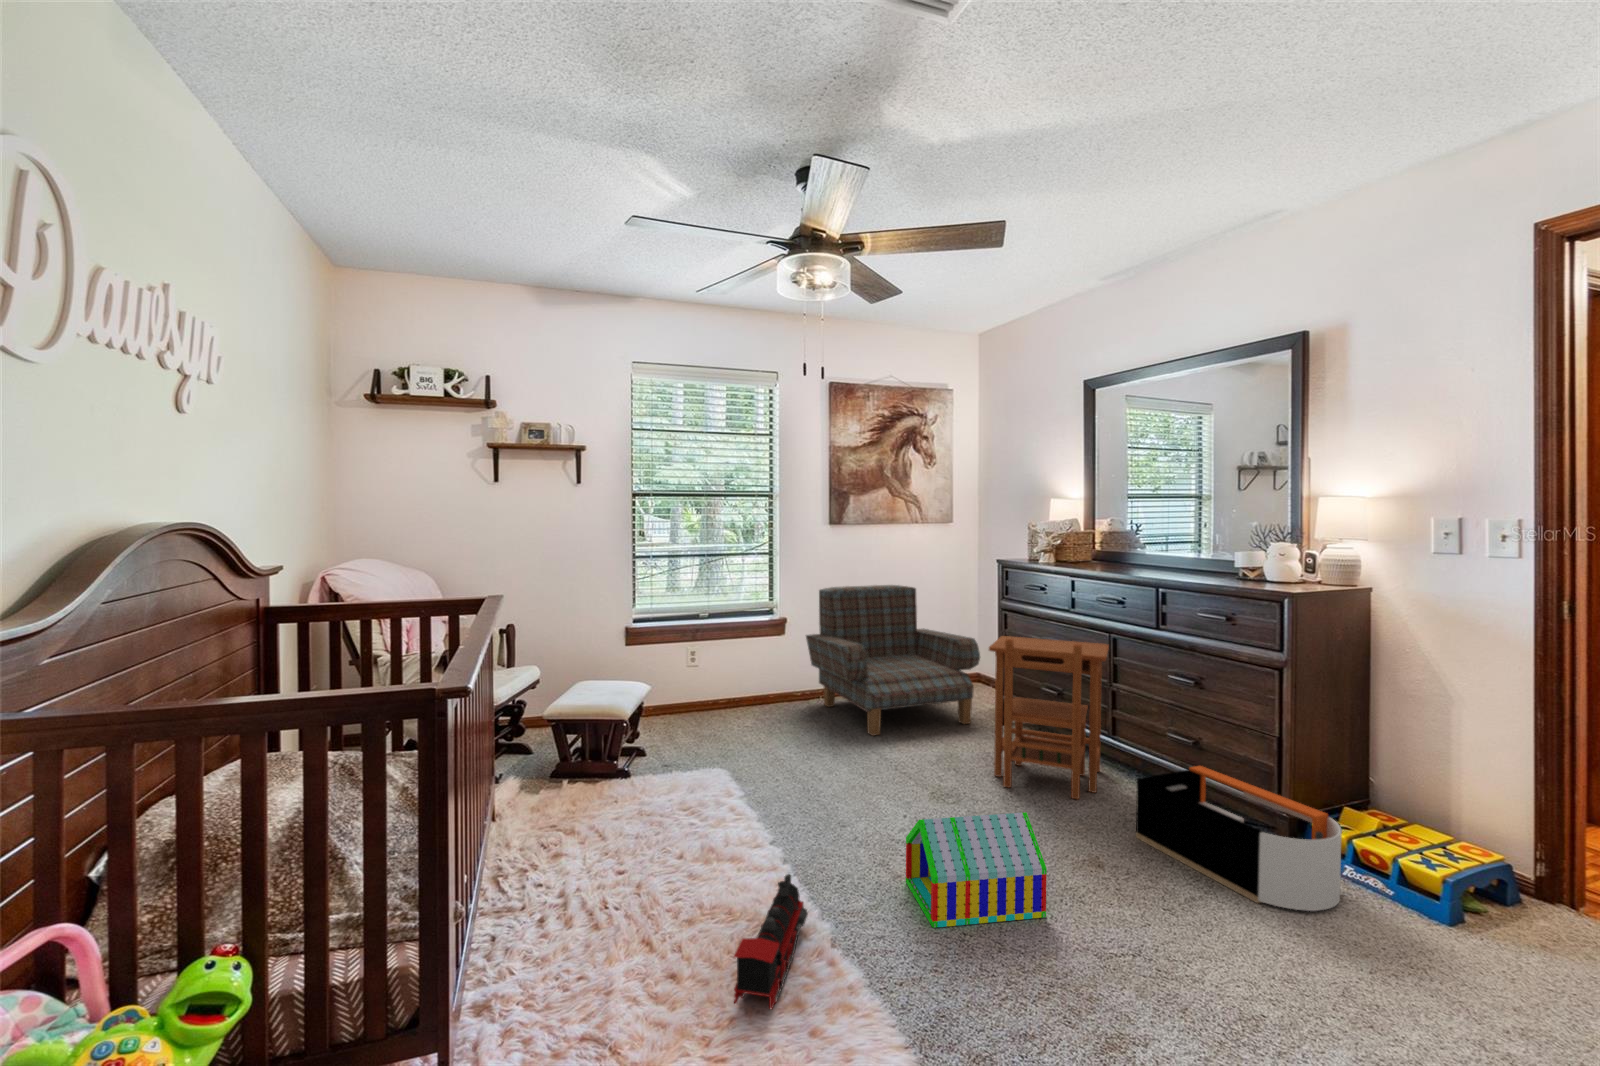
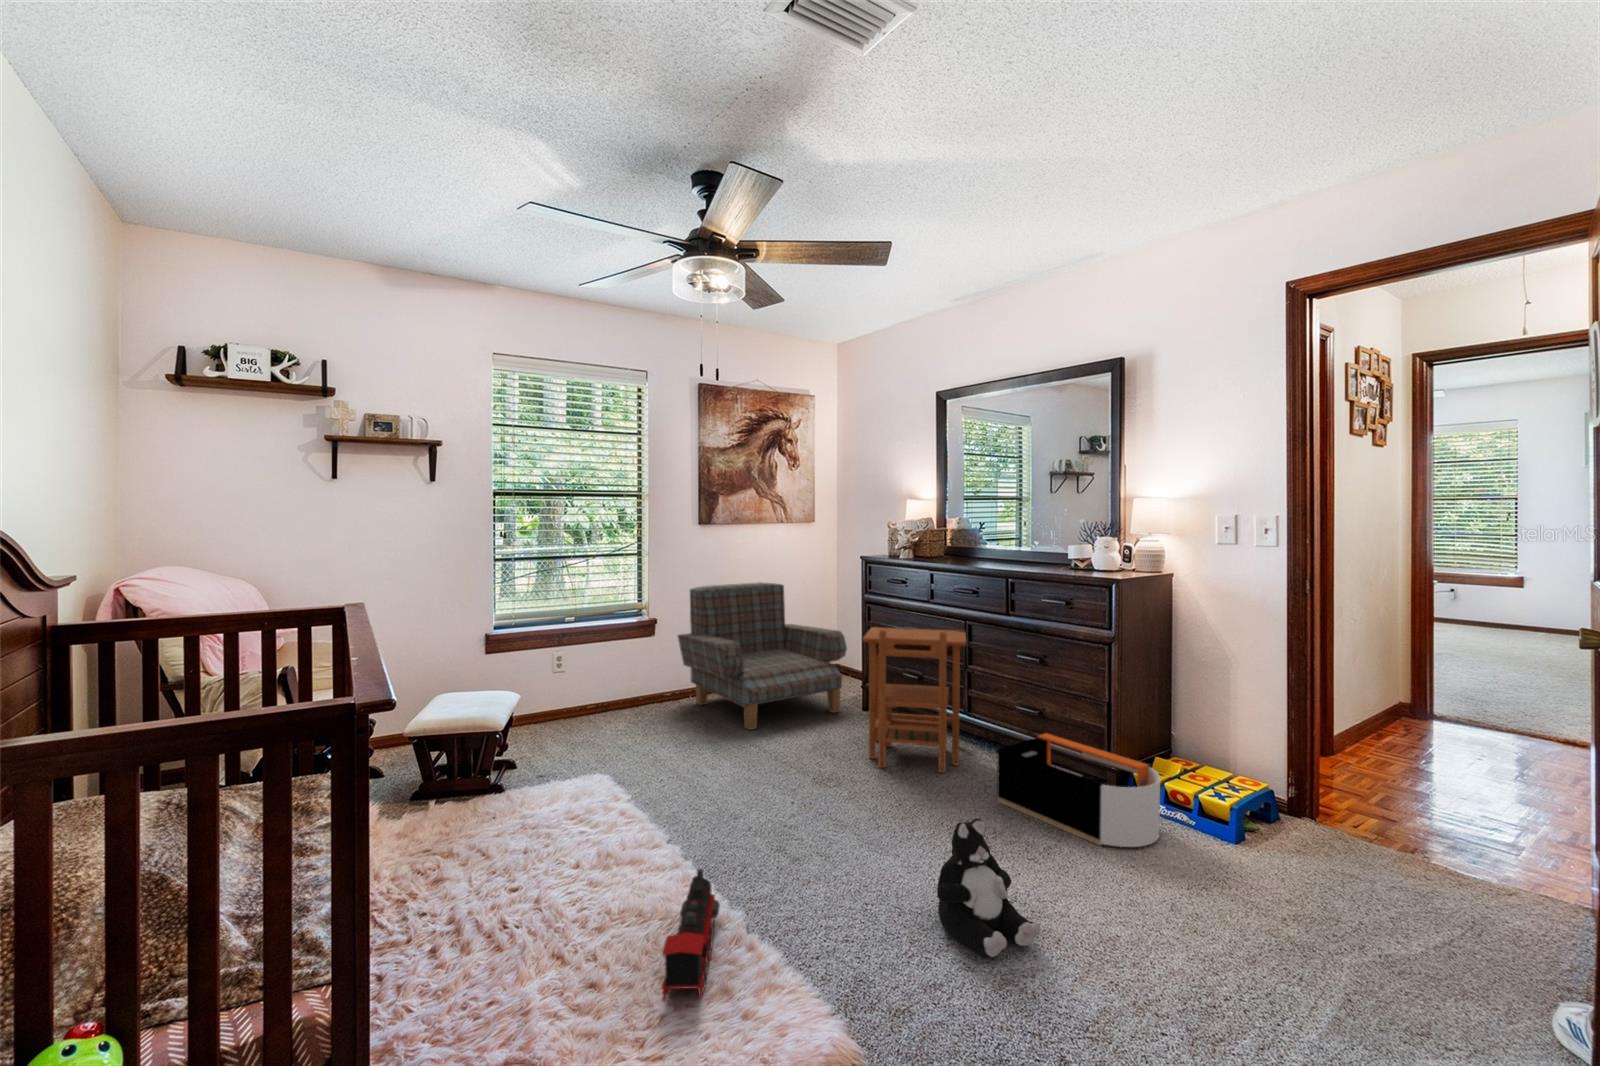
toy house: present [906,812,1047,928] -> none [805,787,935,903]
plush toy: none [1040,856,1162,1015] -> present [937,819,1041,957]

